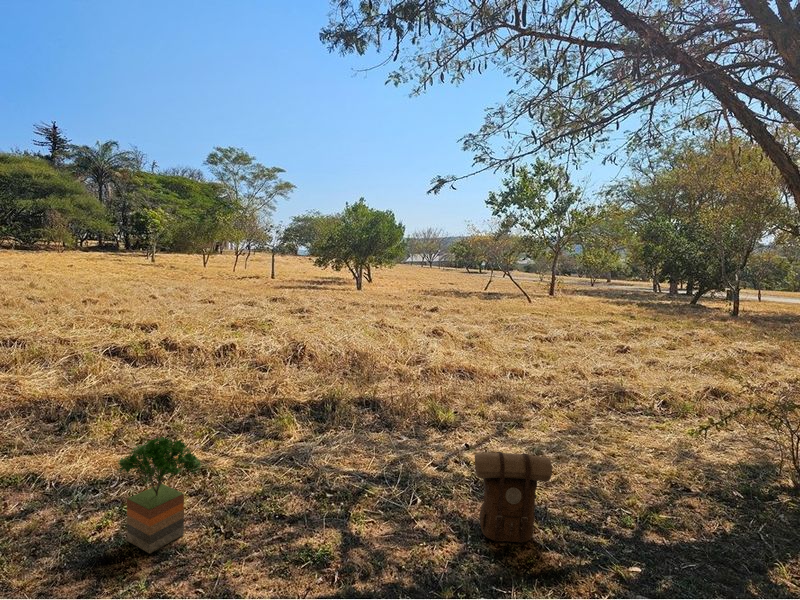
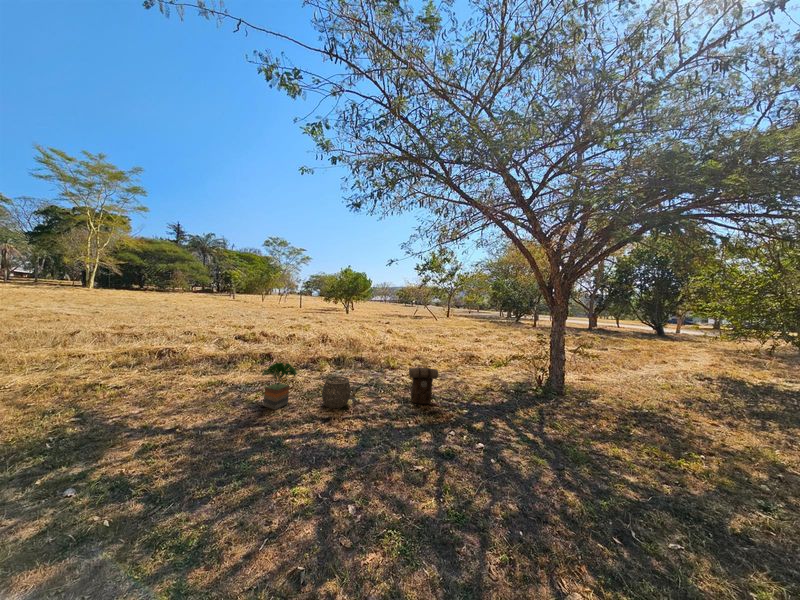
woven basket: none [260,469,330,553] -> present [322,376,351,408]

